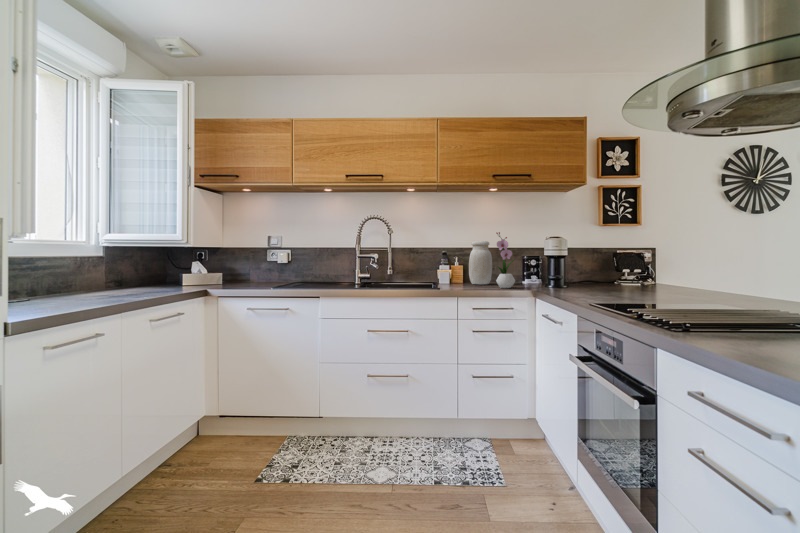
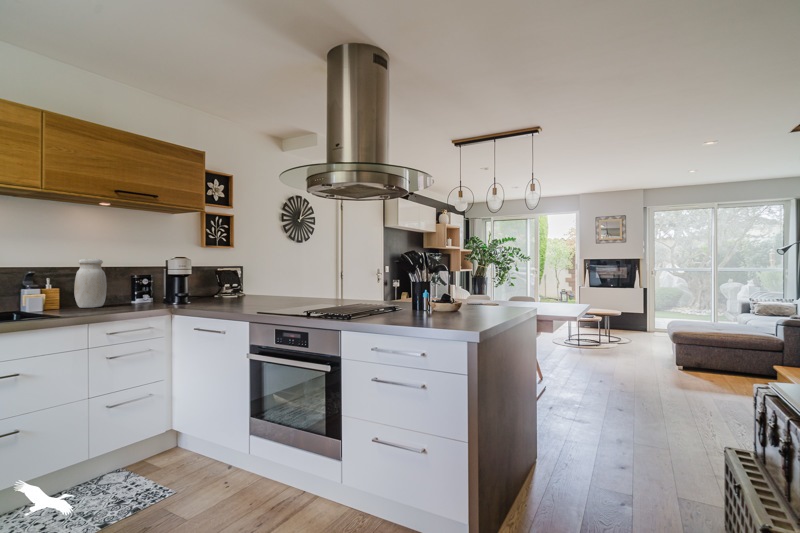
flower arrangement: present [496,232,515,288] -> none [121,251,144,309]

